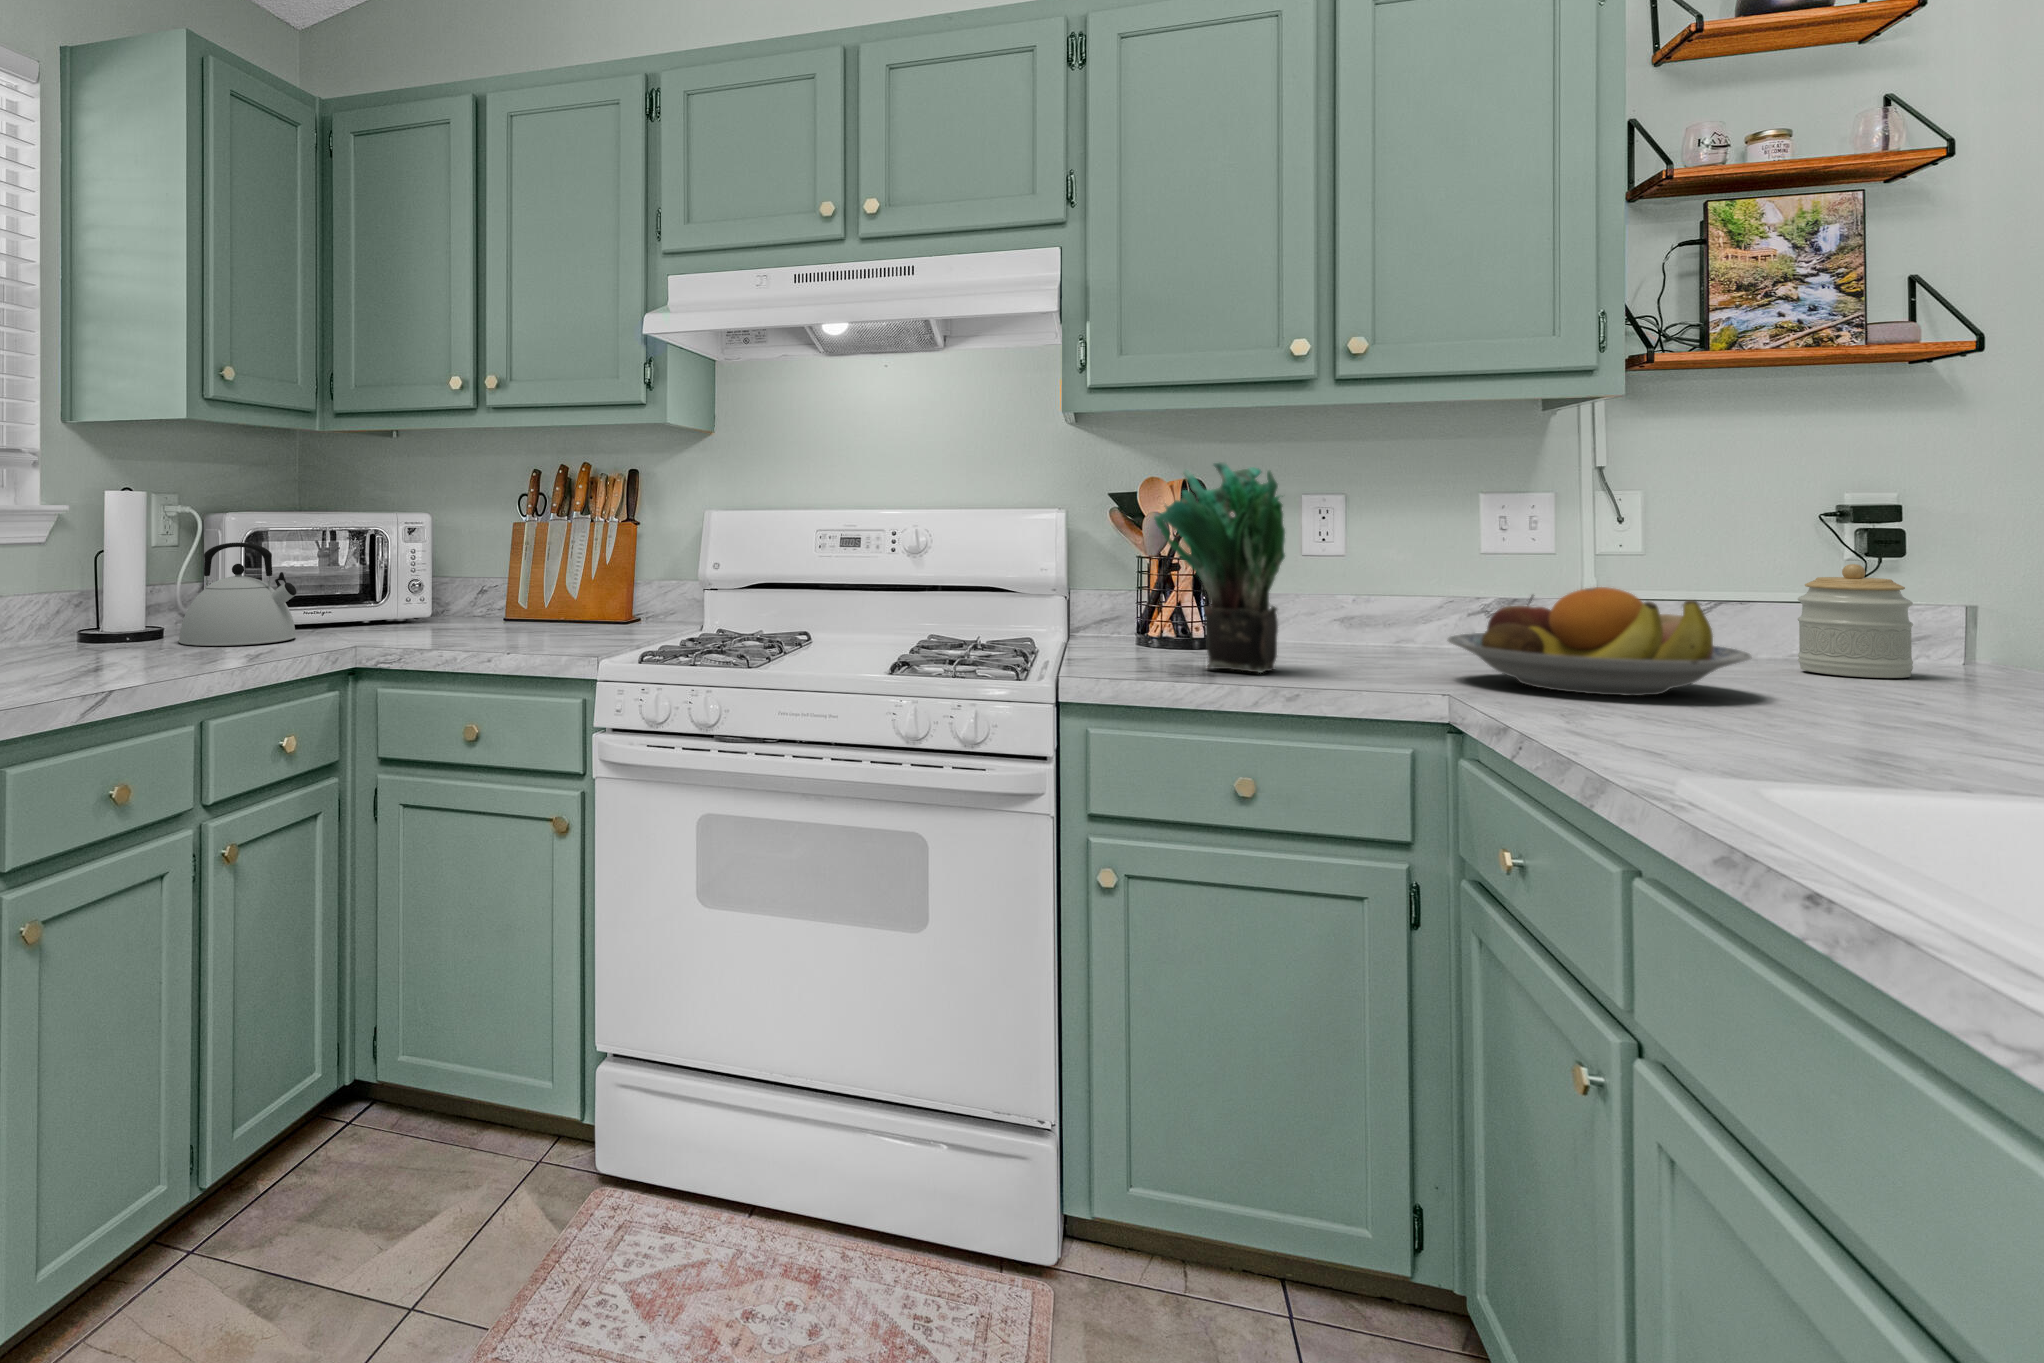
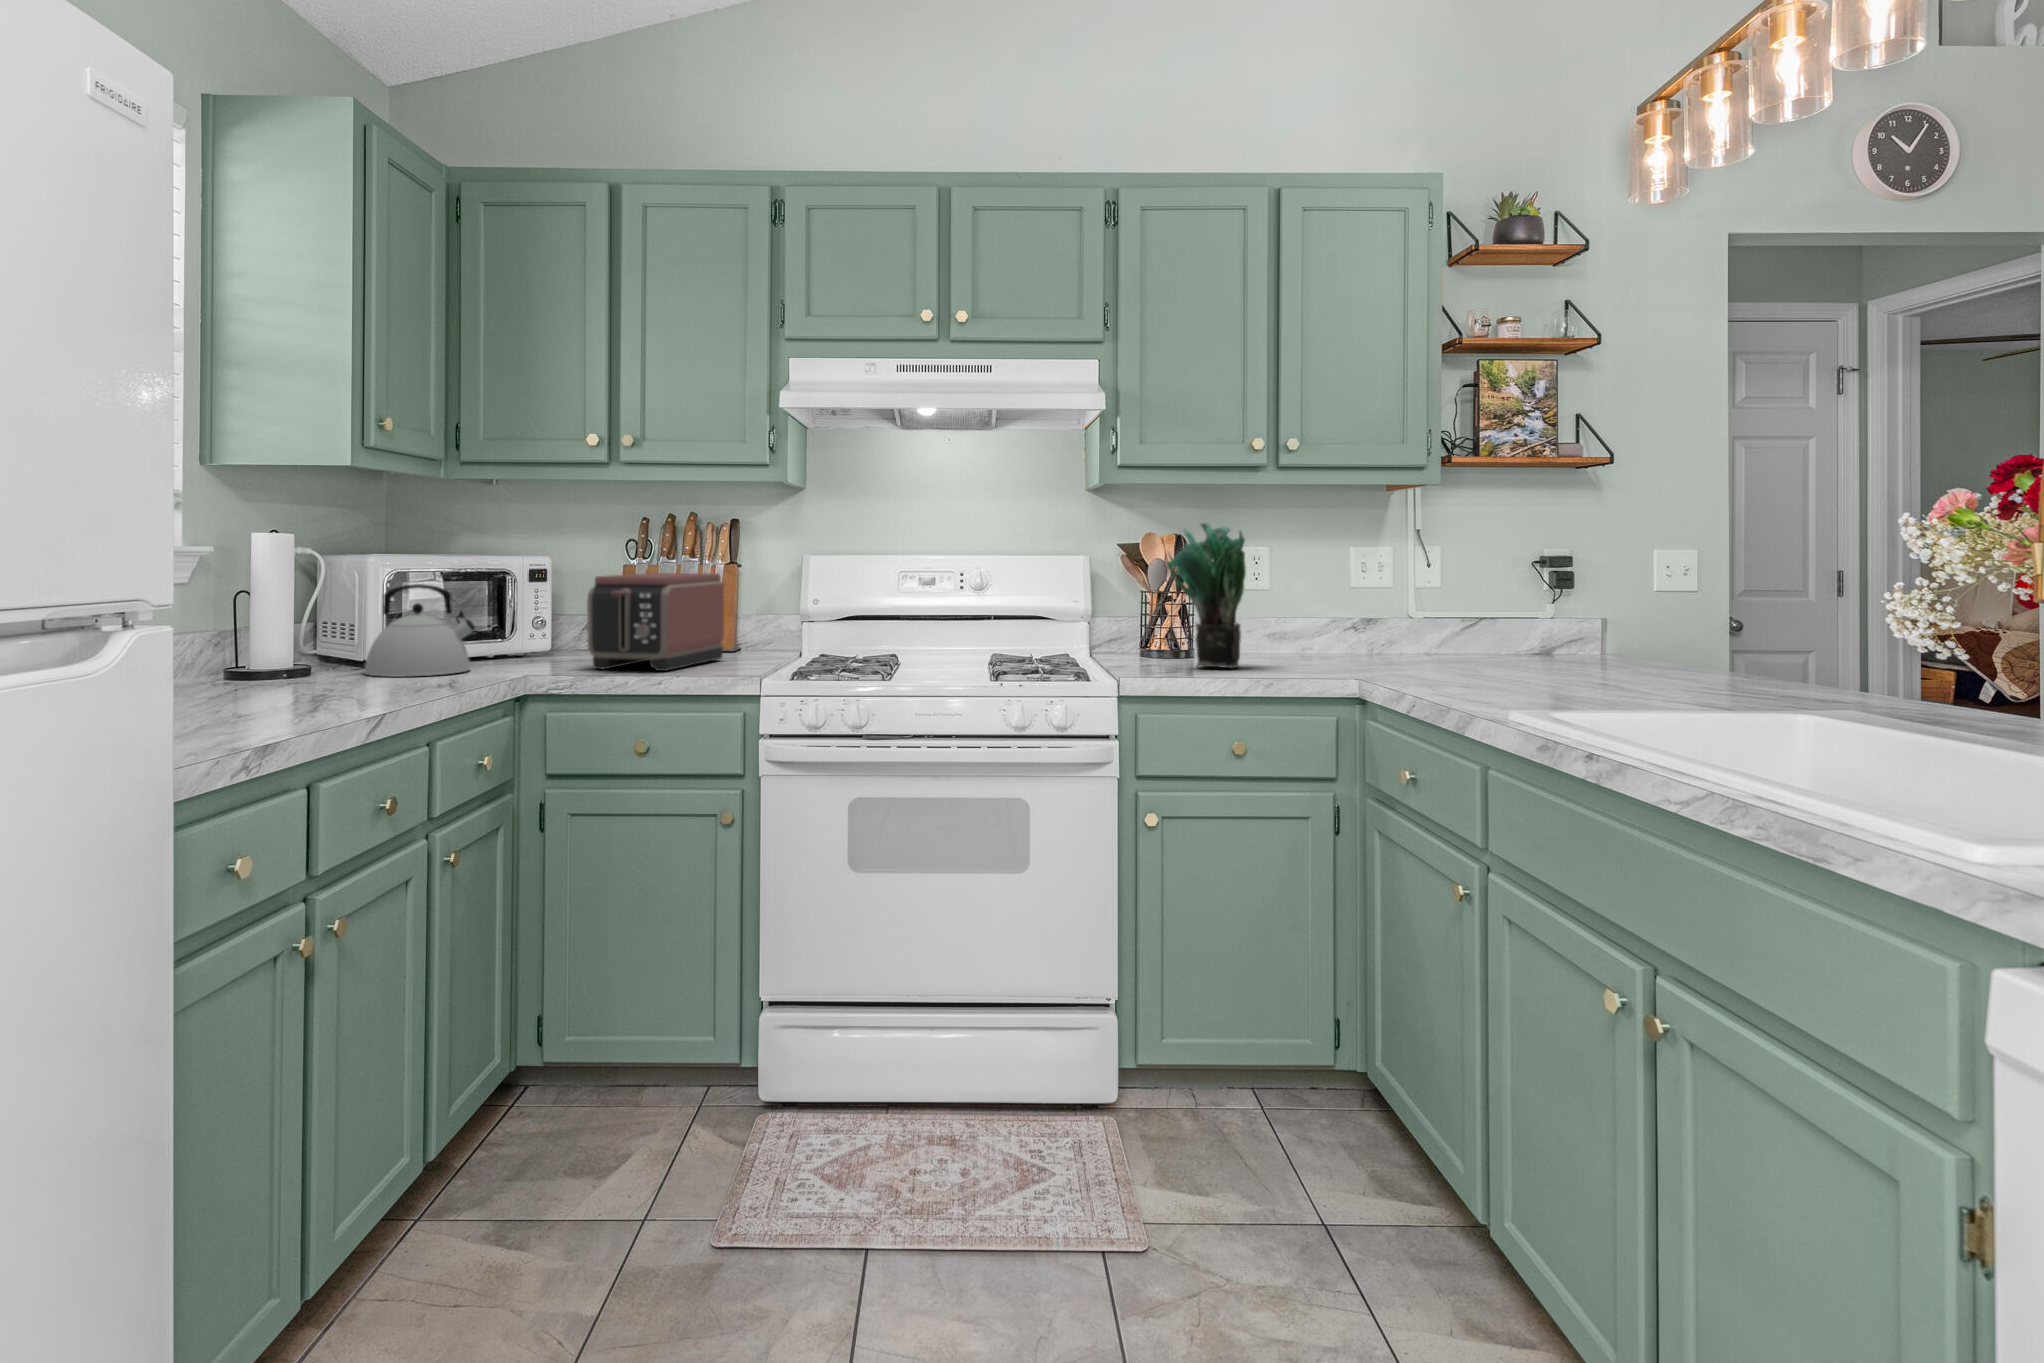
toaster: none [412,532,590,649] -> present [587,573,724,671]
jar: present [1798,564,1913,678] -> none [1523,590,1578,659]
fruit bowl: present [1448,587,1751,696] -> none [1341,606,1500,672]

